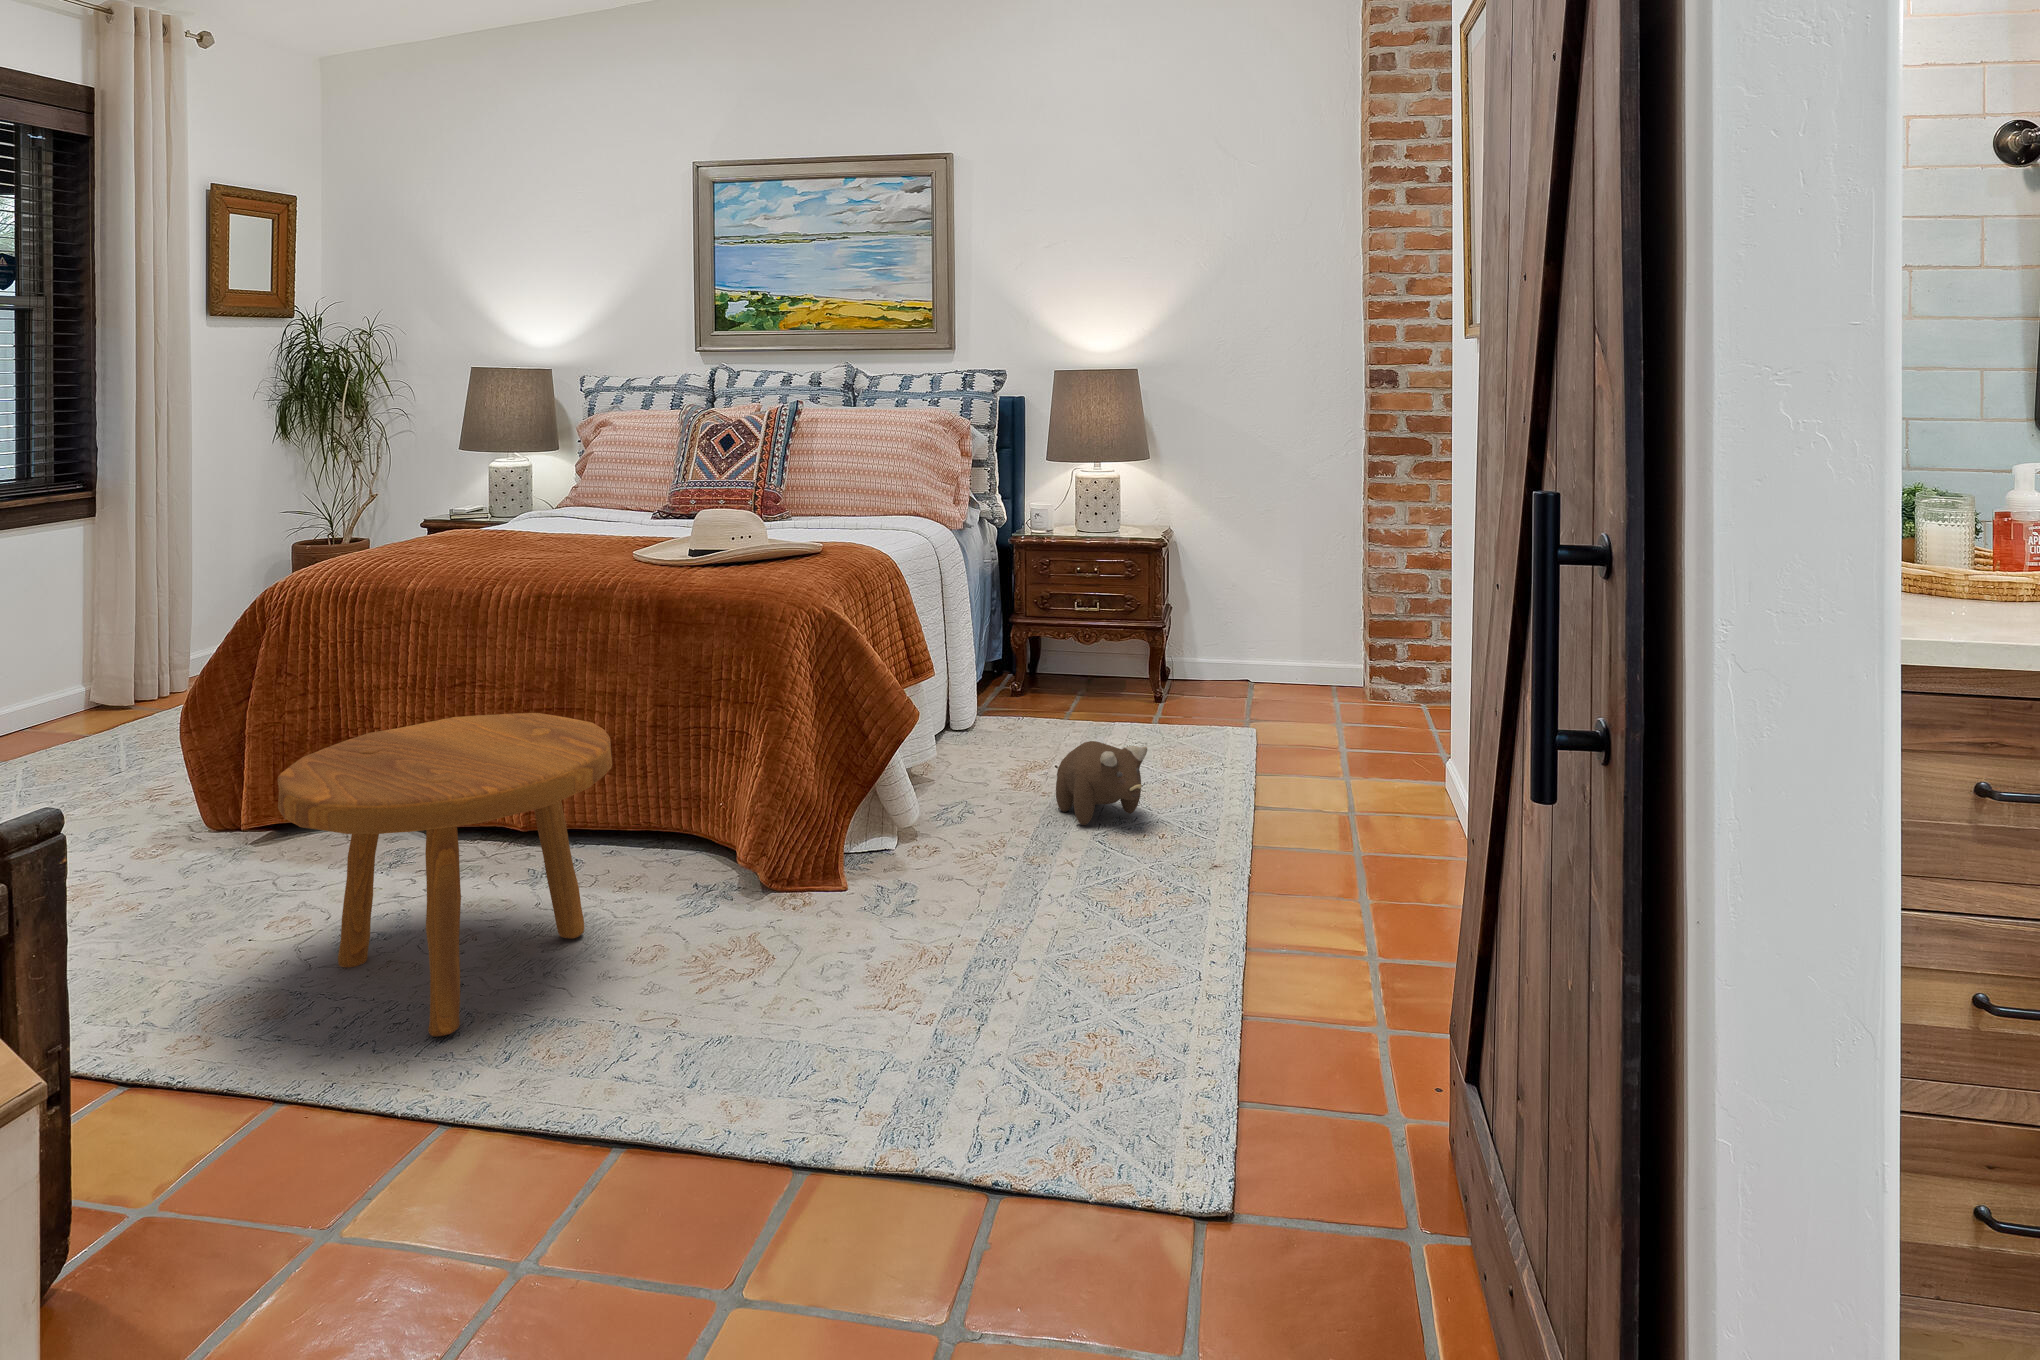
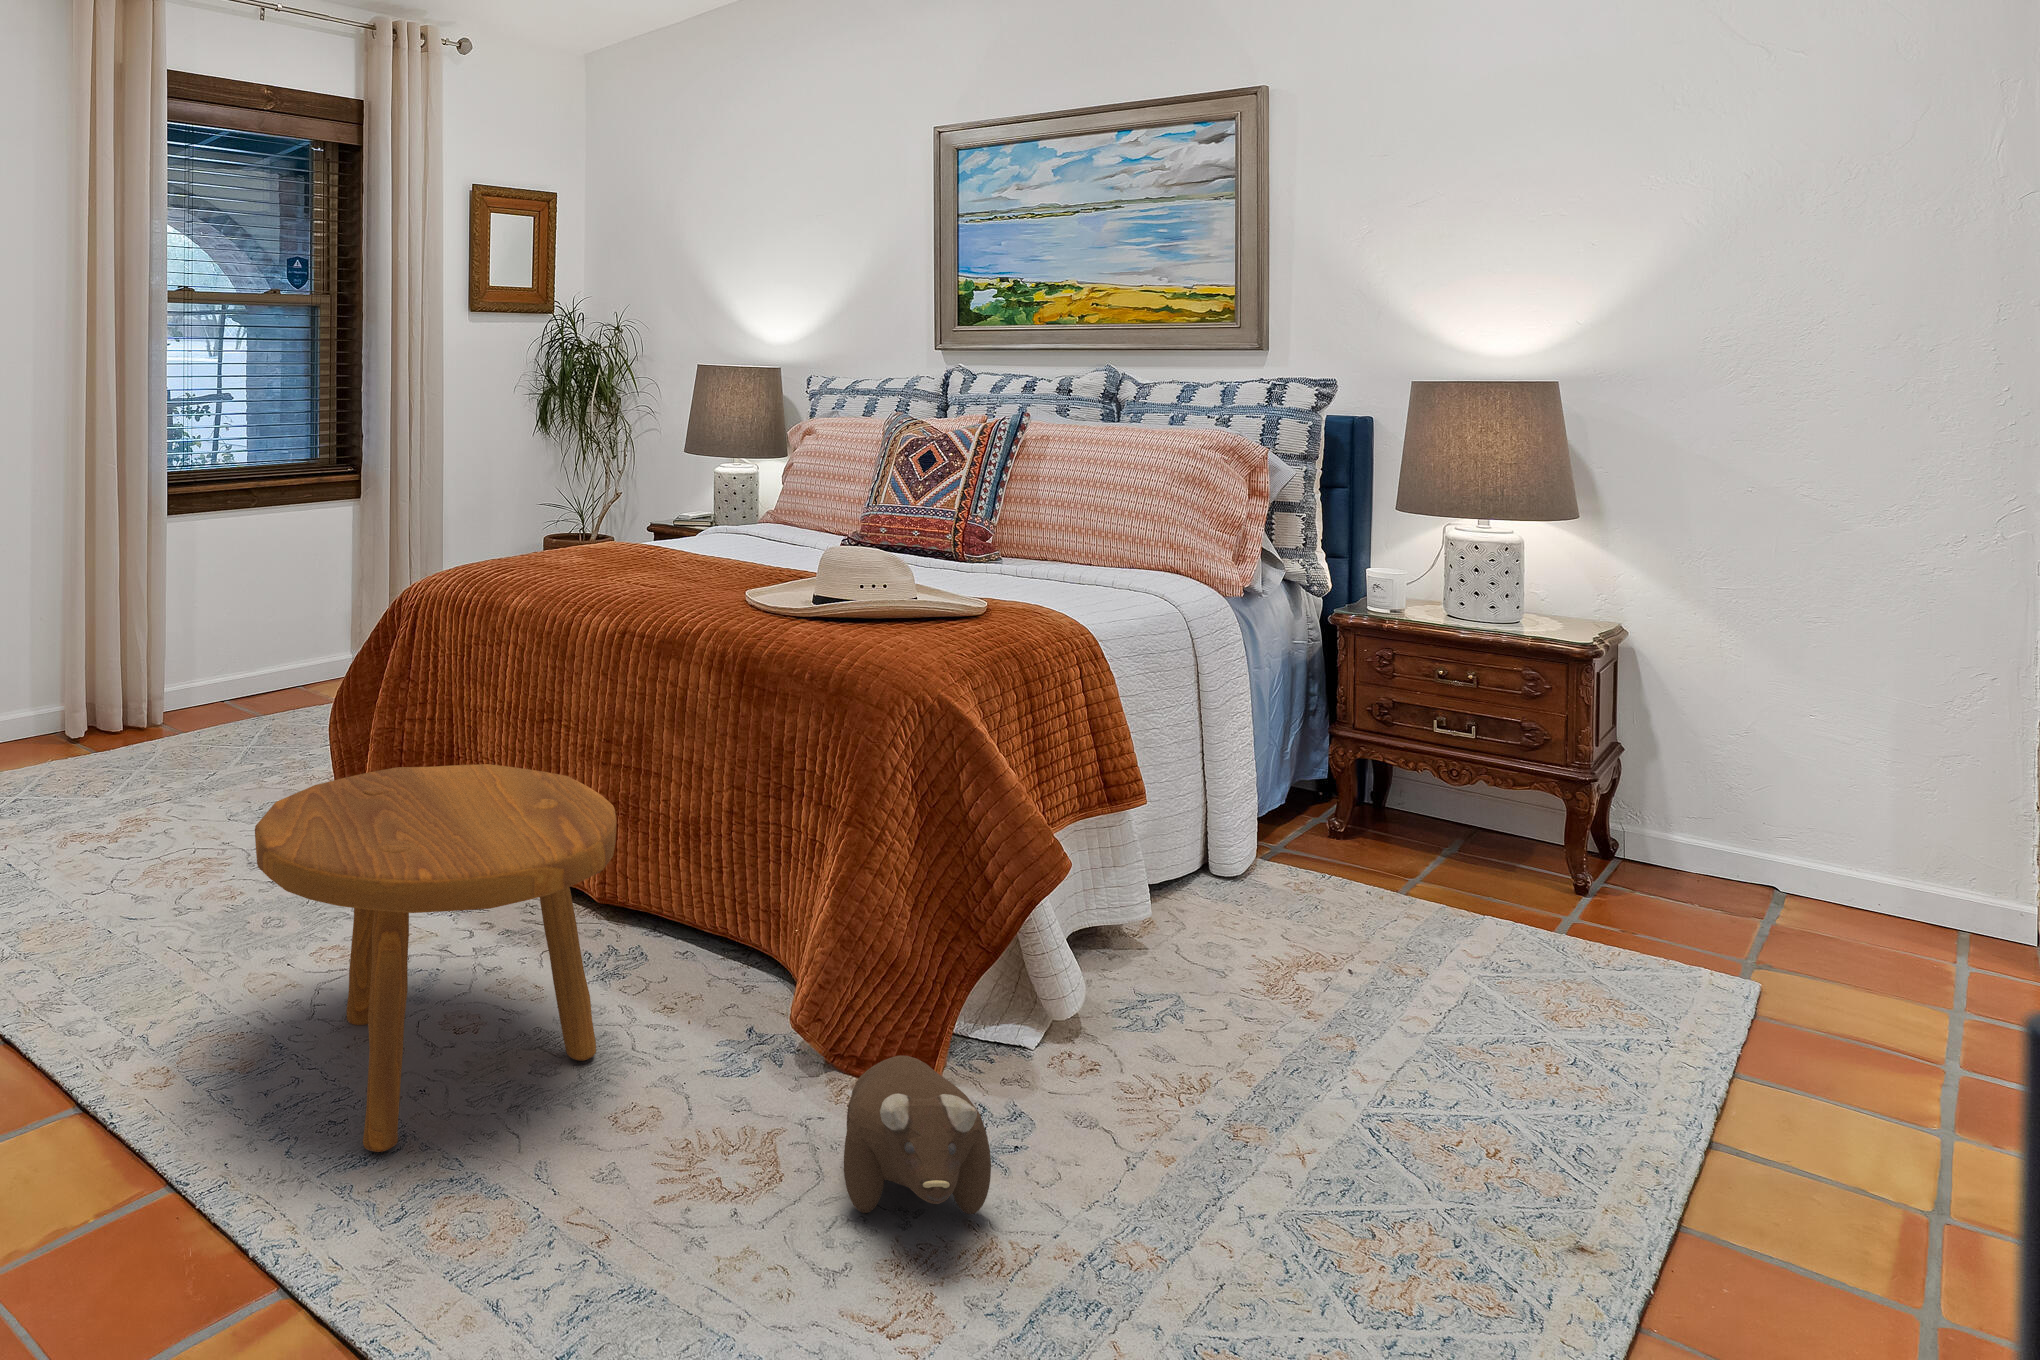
plush toy: present [1056,741,1147,825] -> present [844,1056,991,1214]

